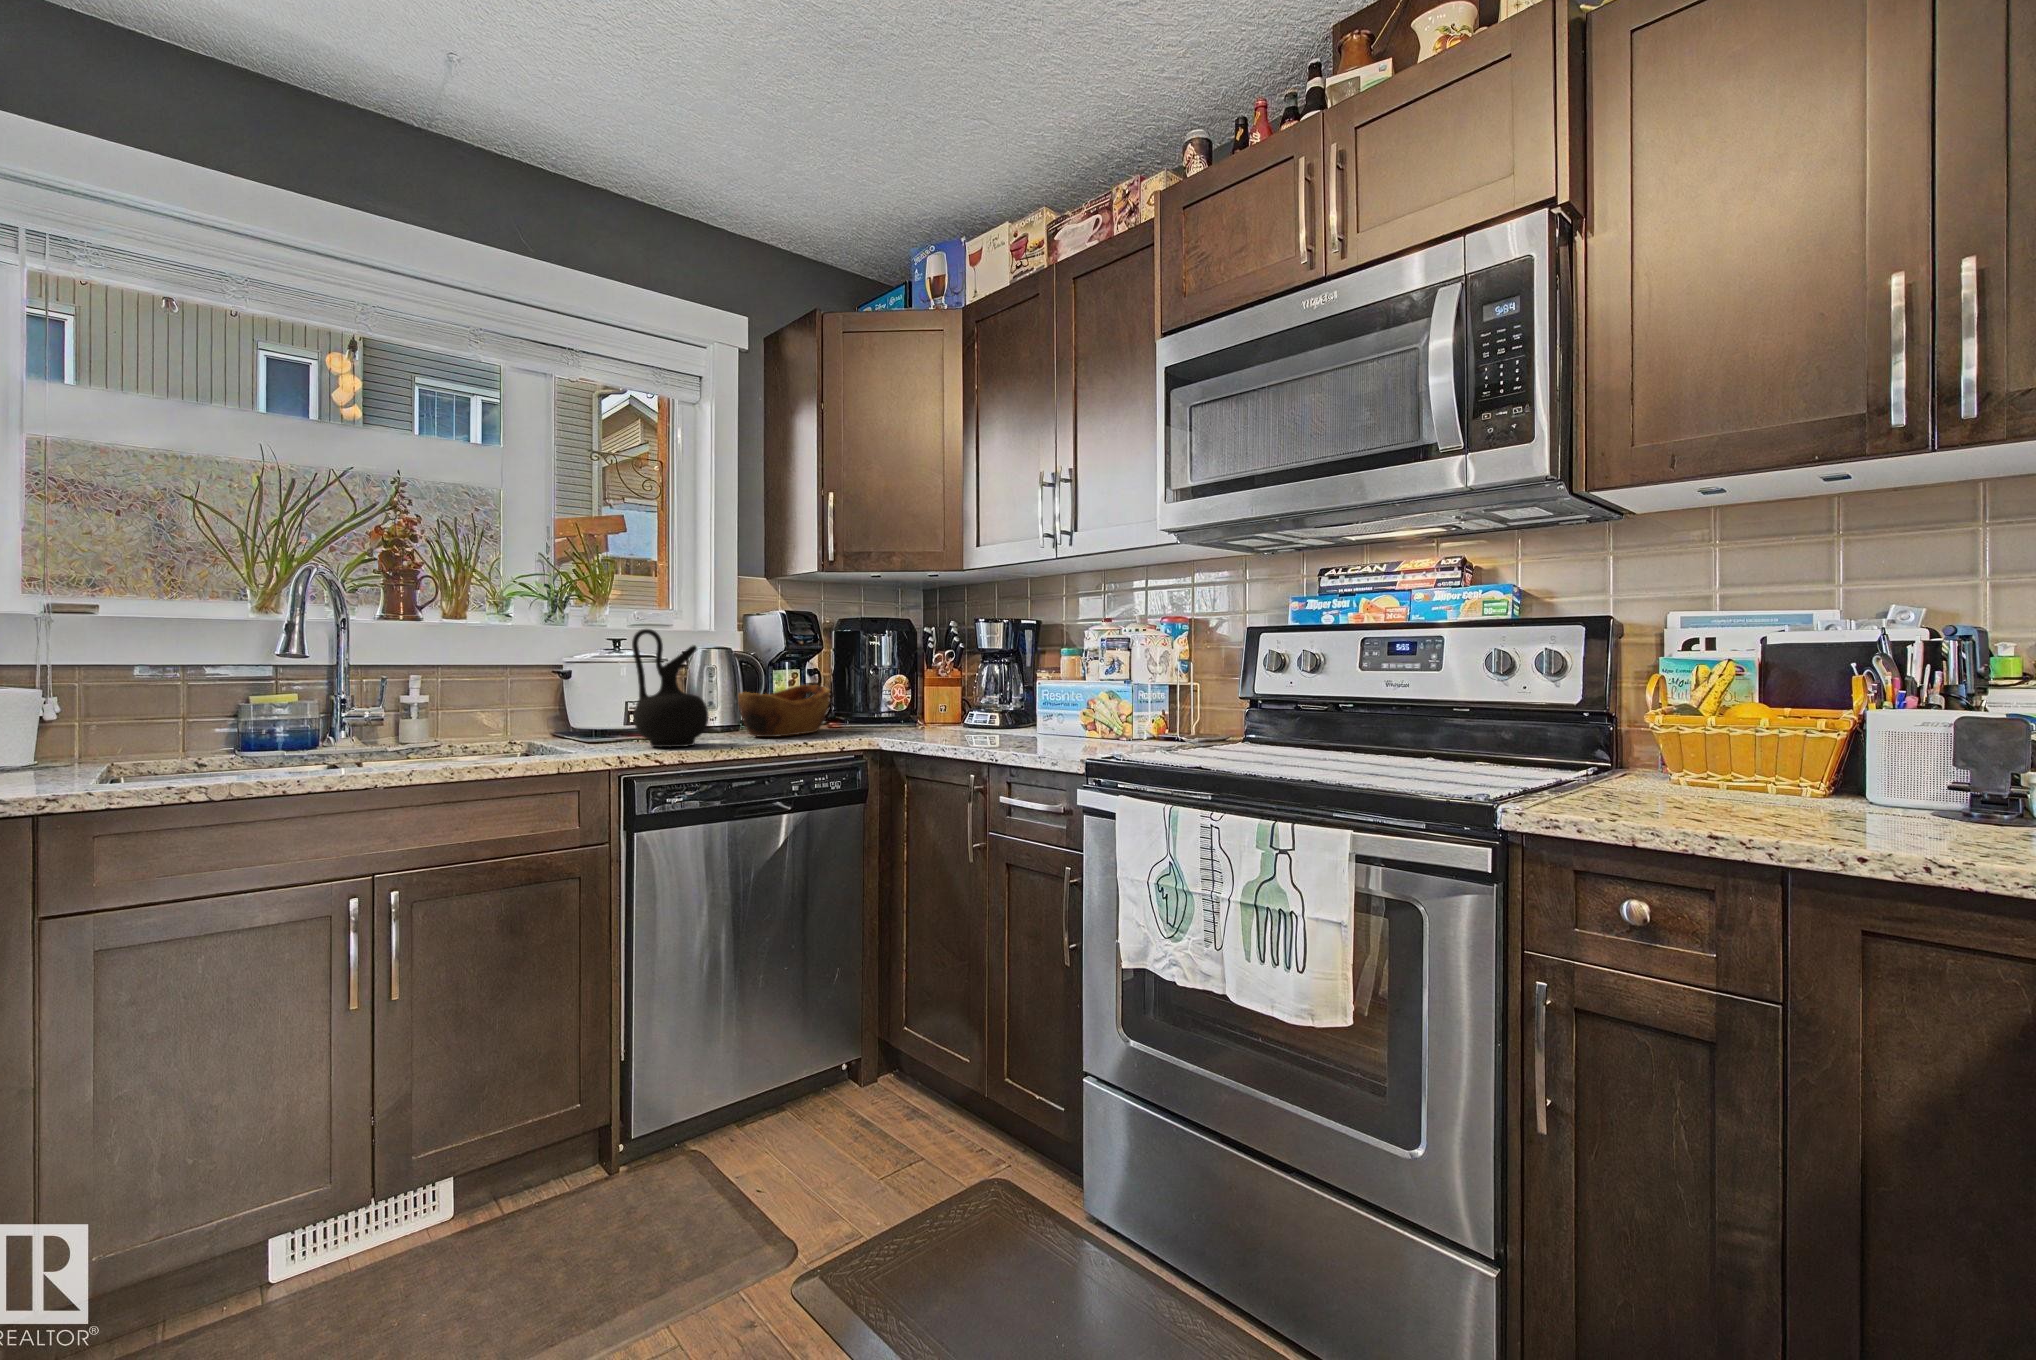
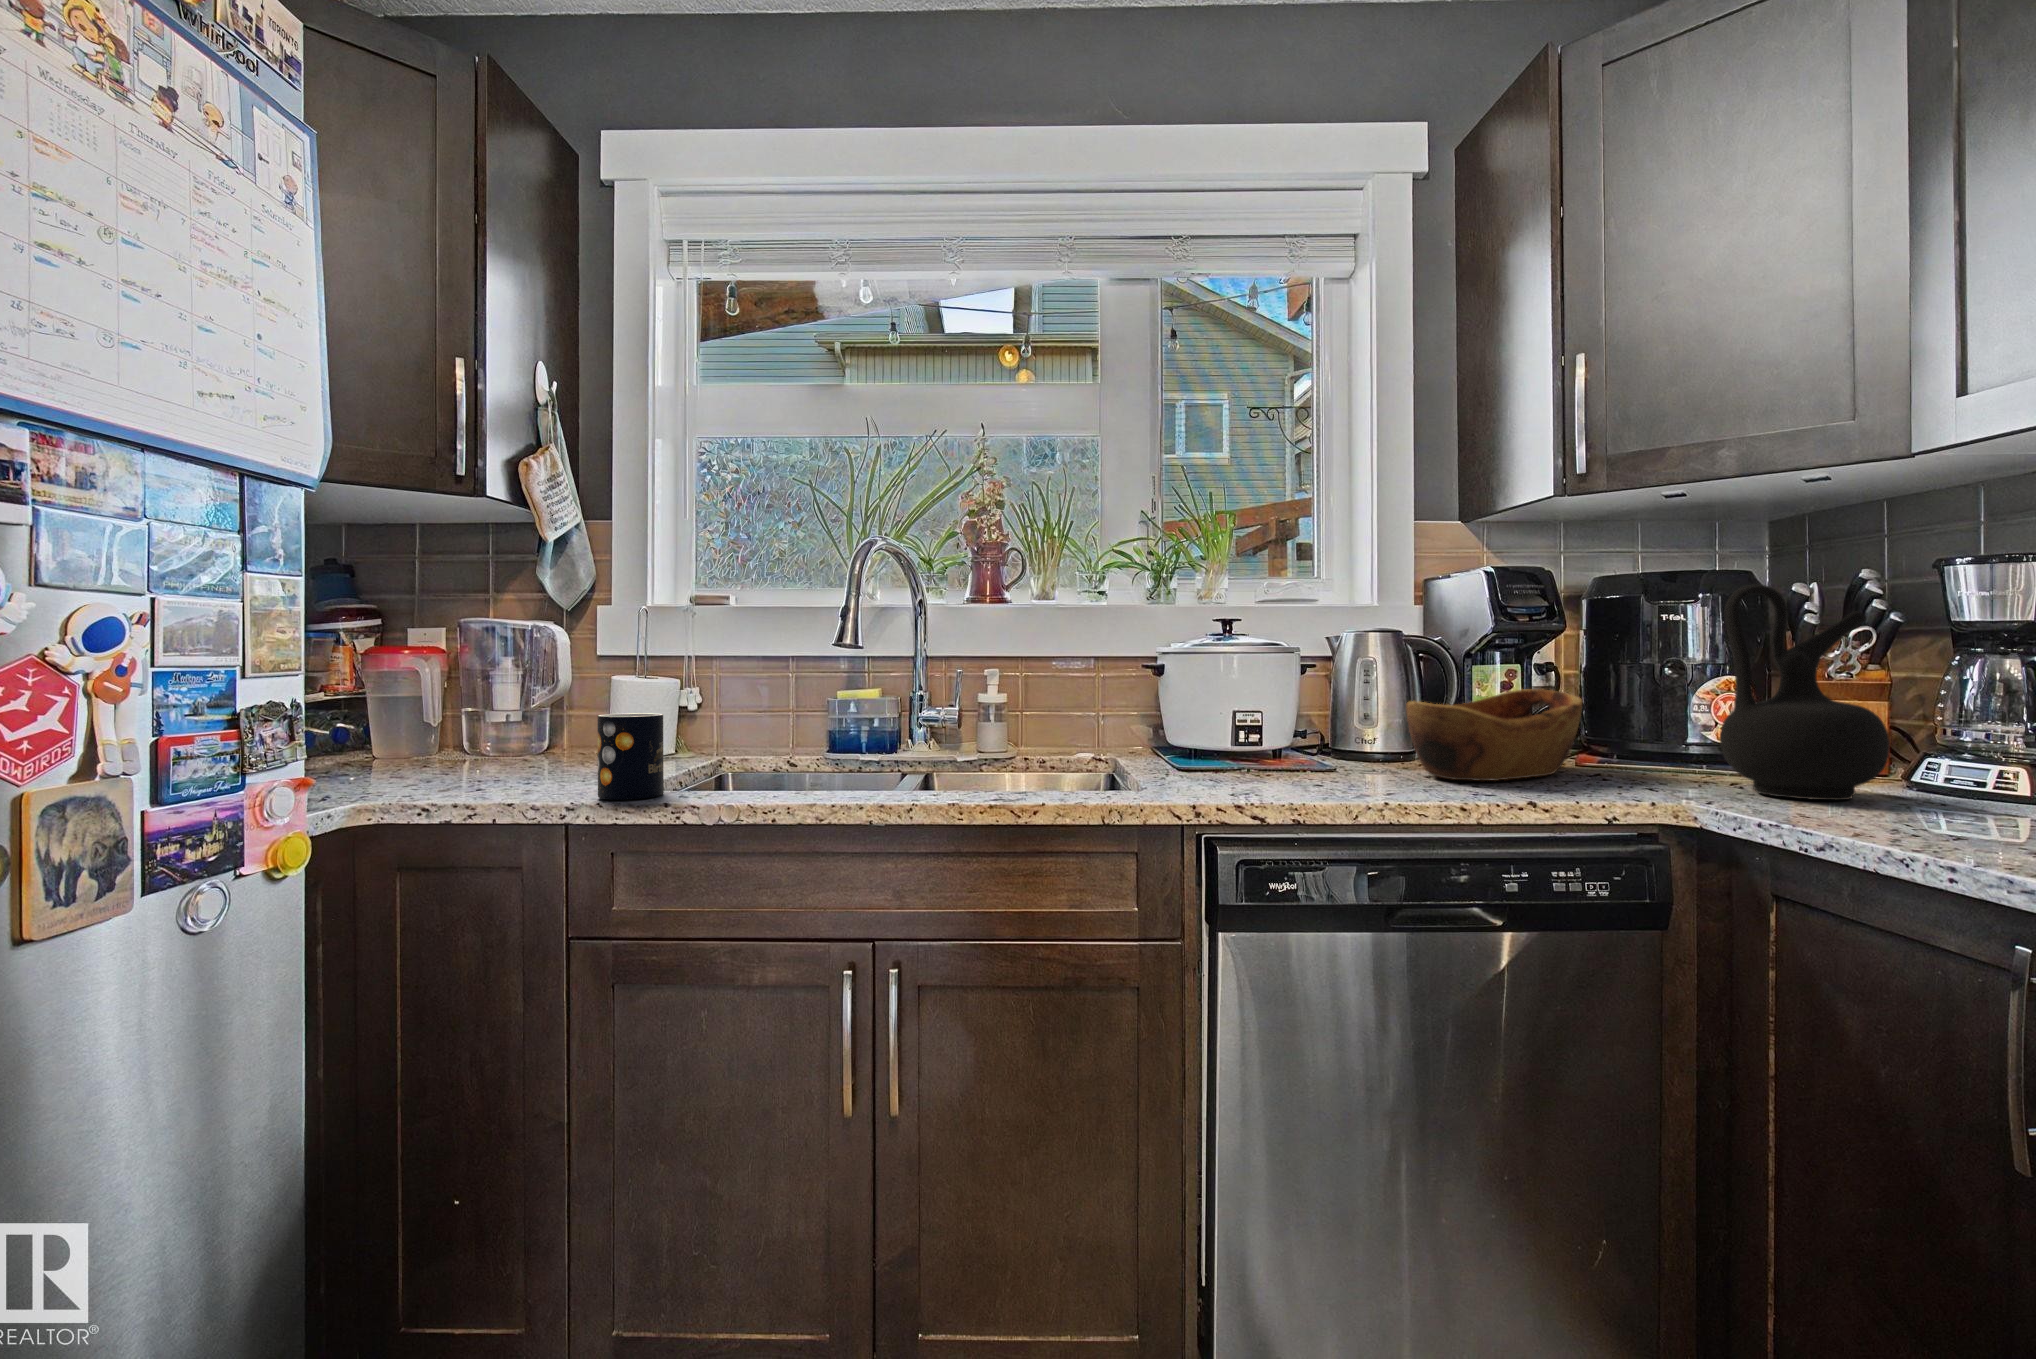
ceramic jug: present [632,629,708,747] -> present [1720,584,1890,800]
mug: none [75,715,148,789] -> present [597,713,664,800]

